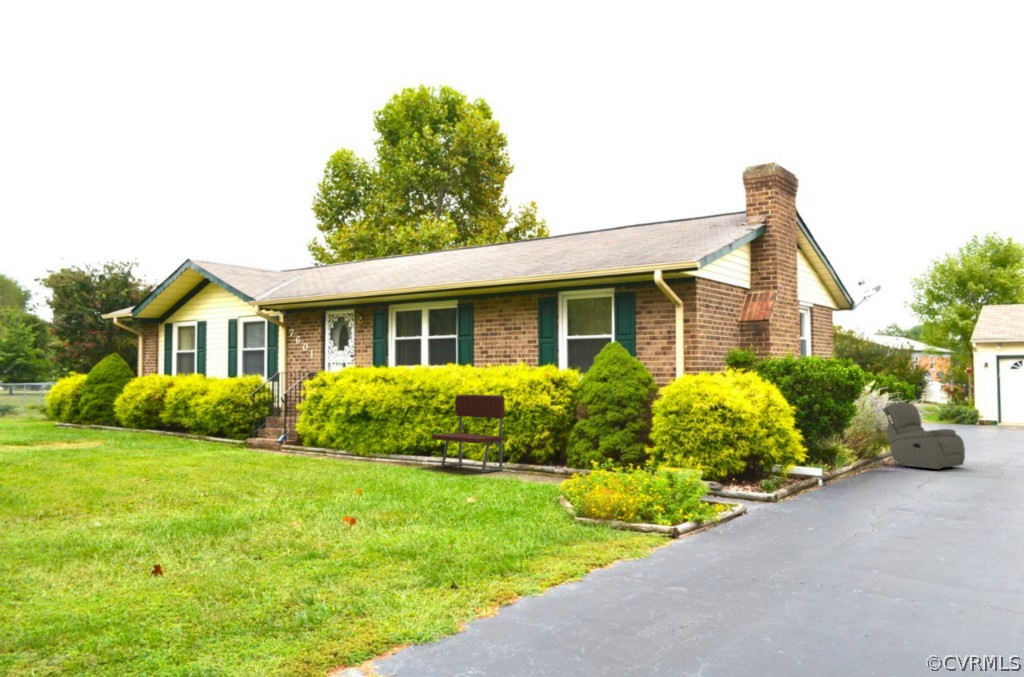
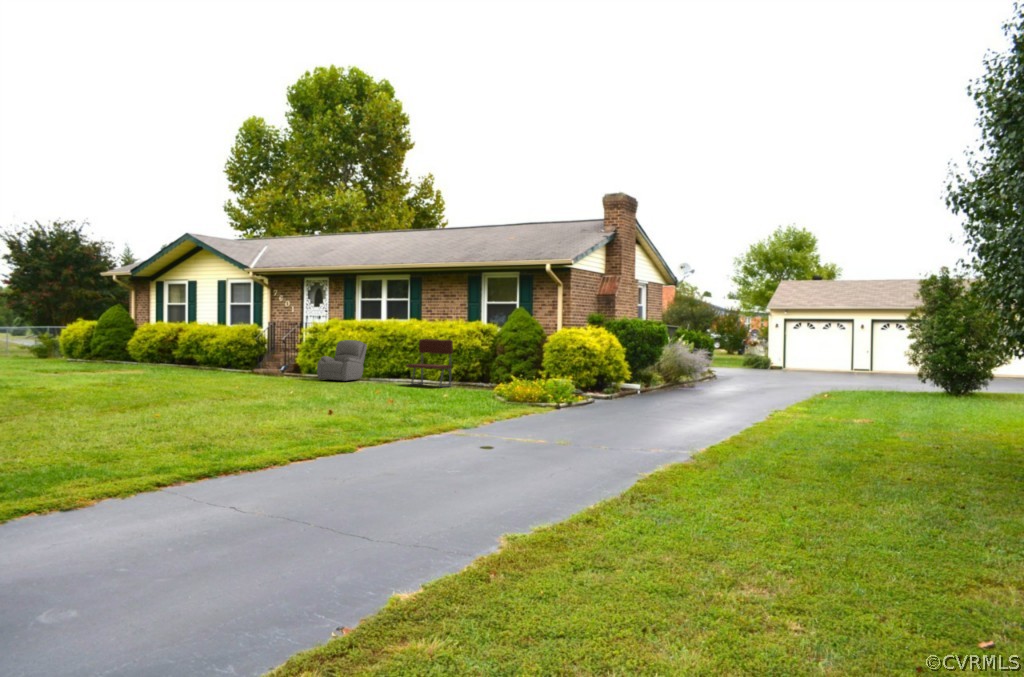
chair: present [882,402,965,470] -> present [317,340,367,381]

